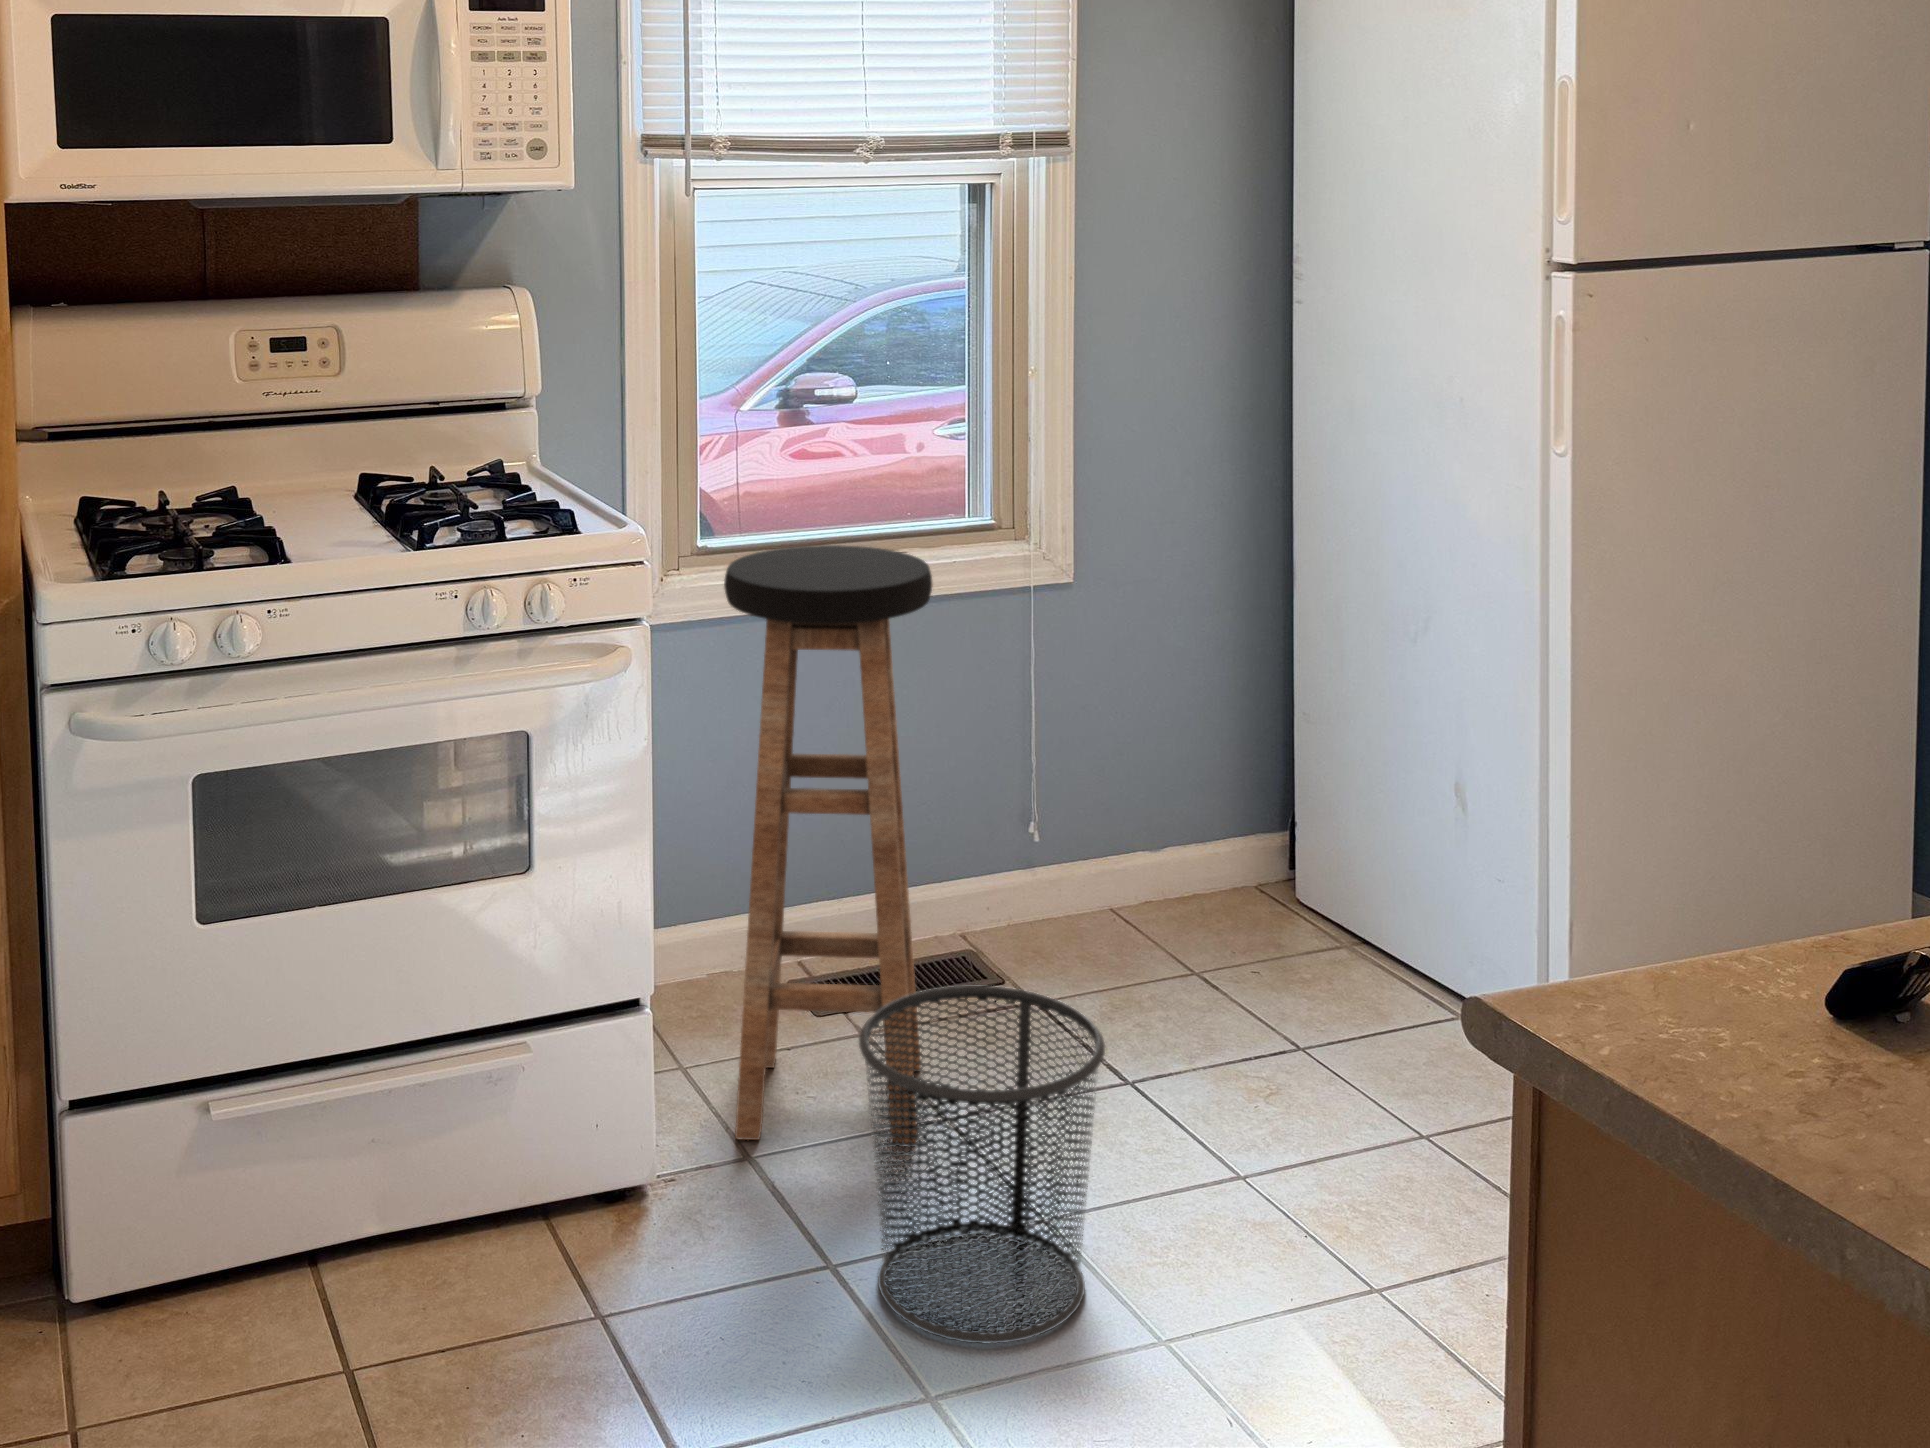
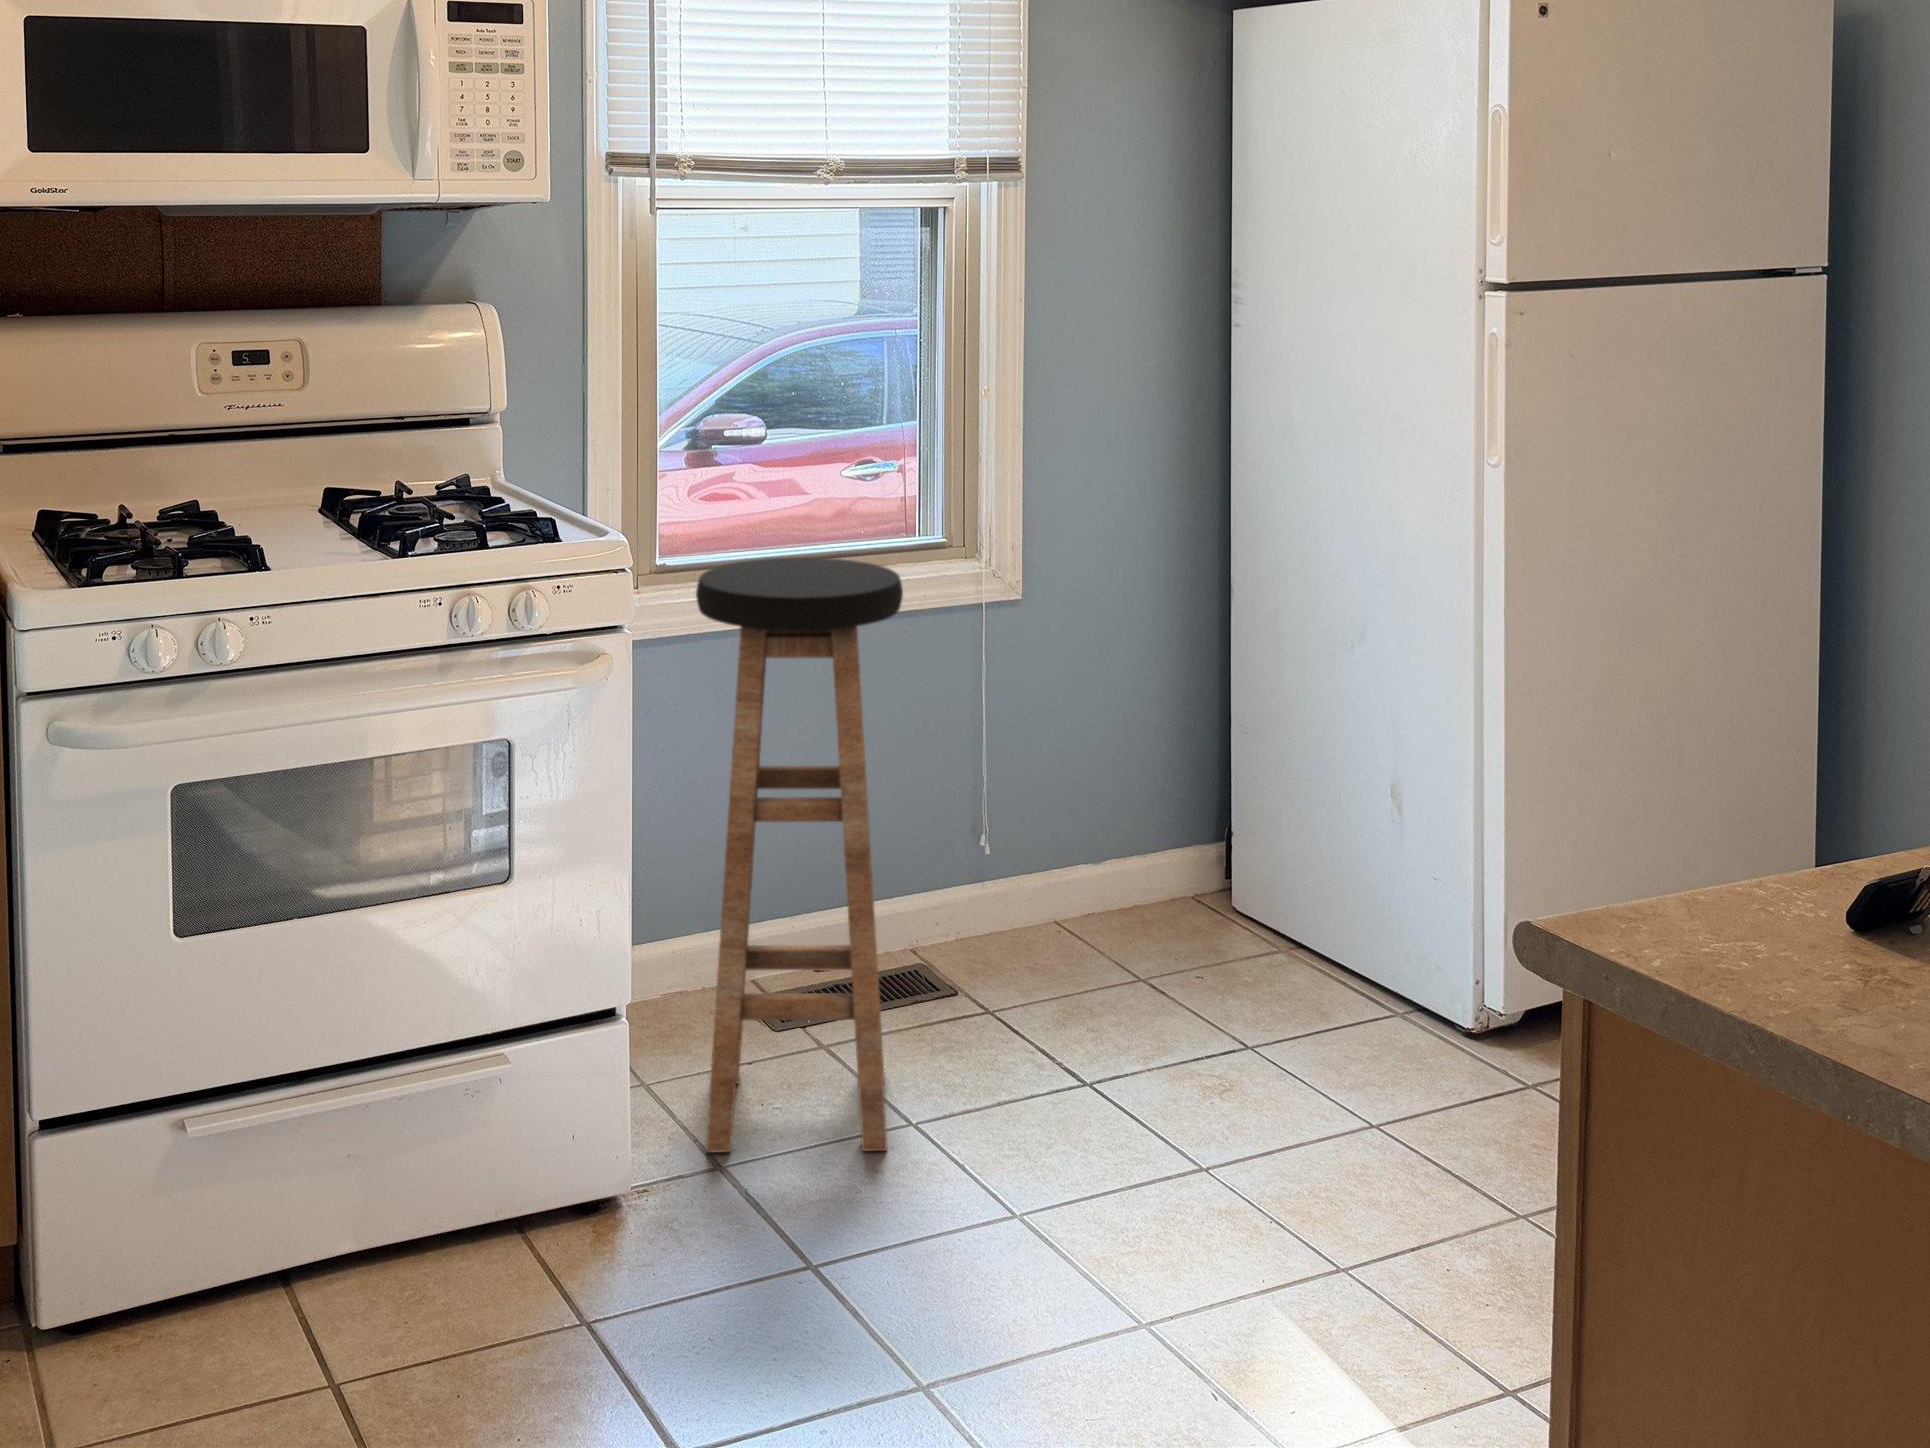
waste bin: present [859,986,1105,1343] -> none [844,984,1087,1332]

